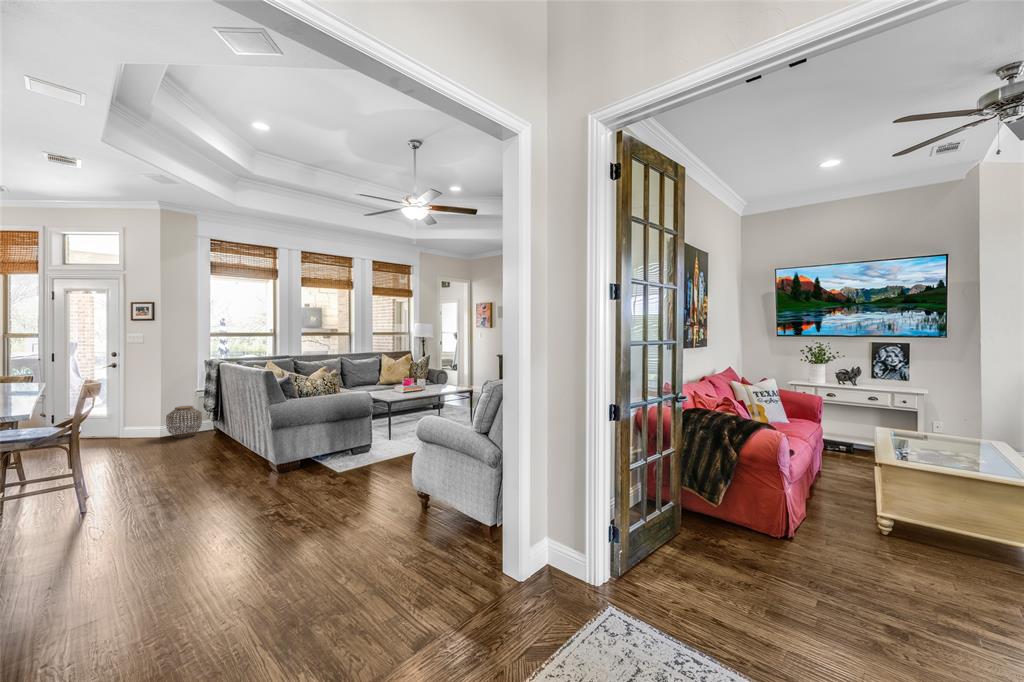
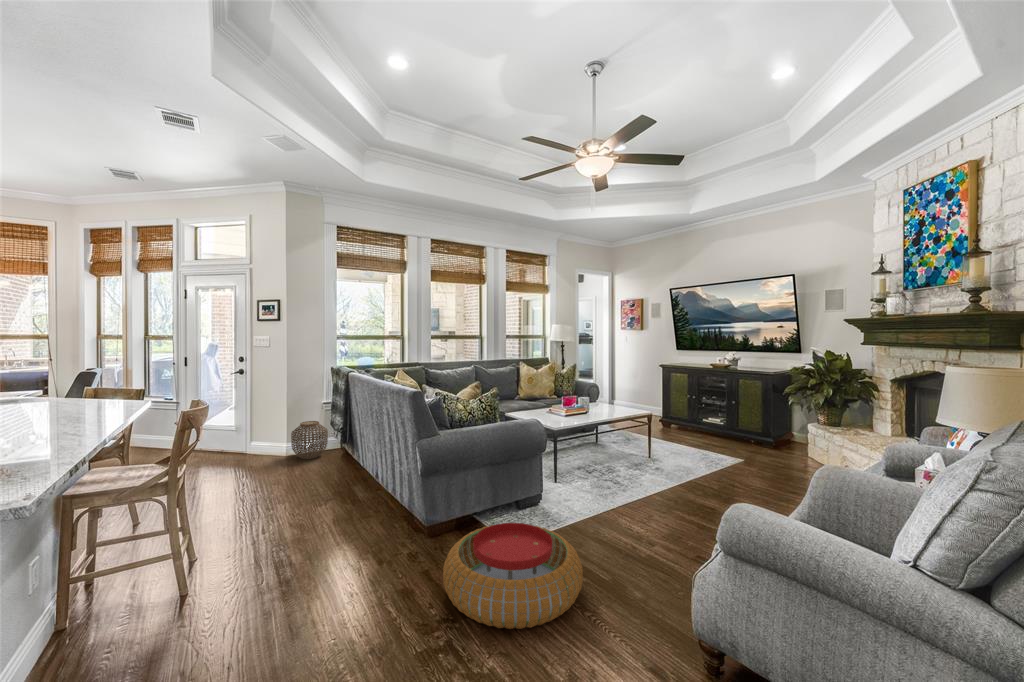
pouf: none [280,454,377,508] -> present [443,523,583,629]

